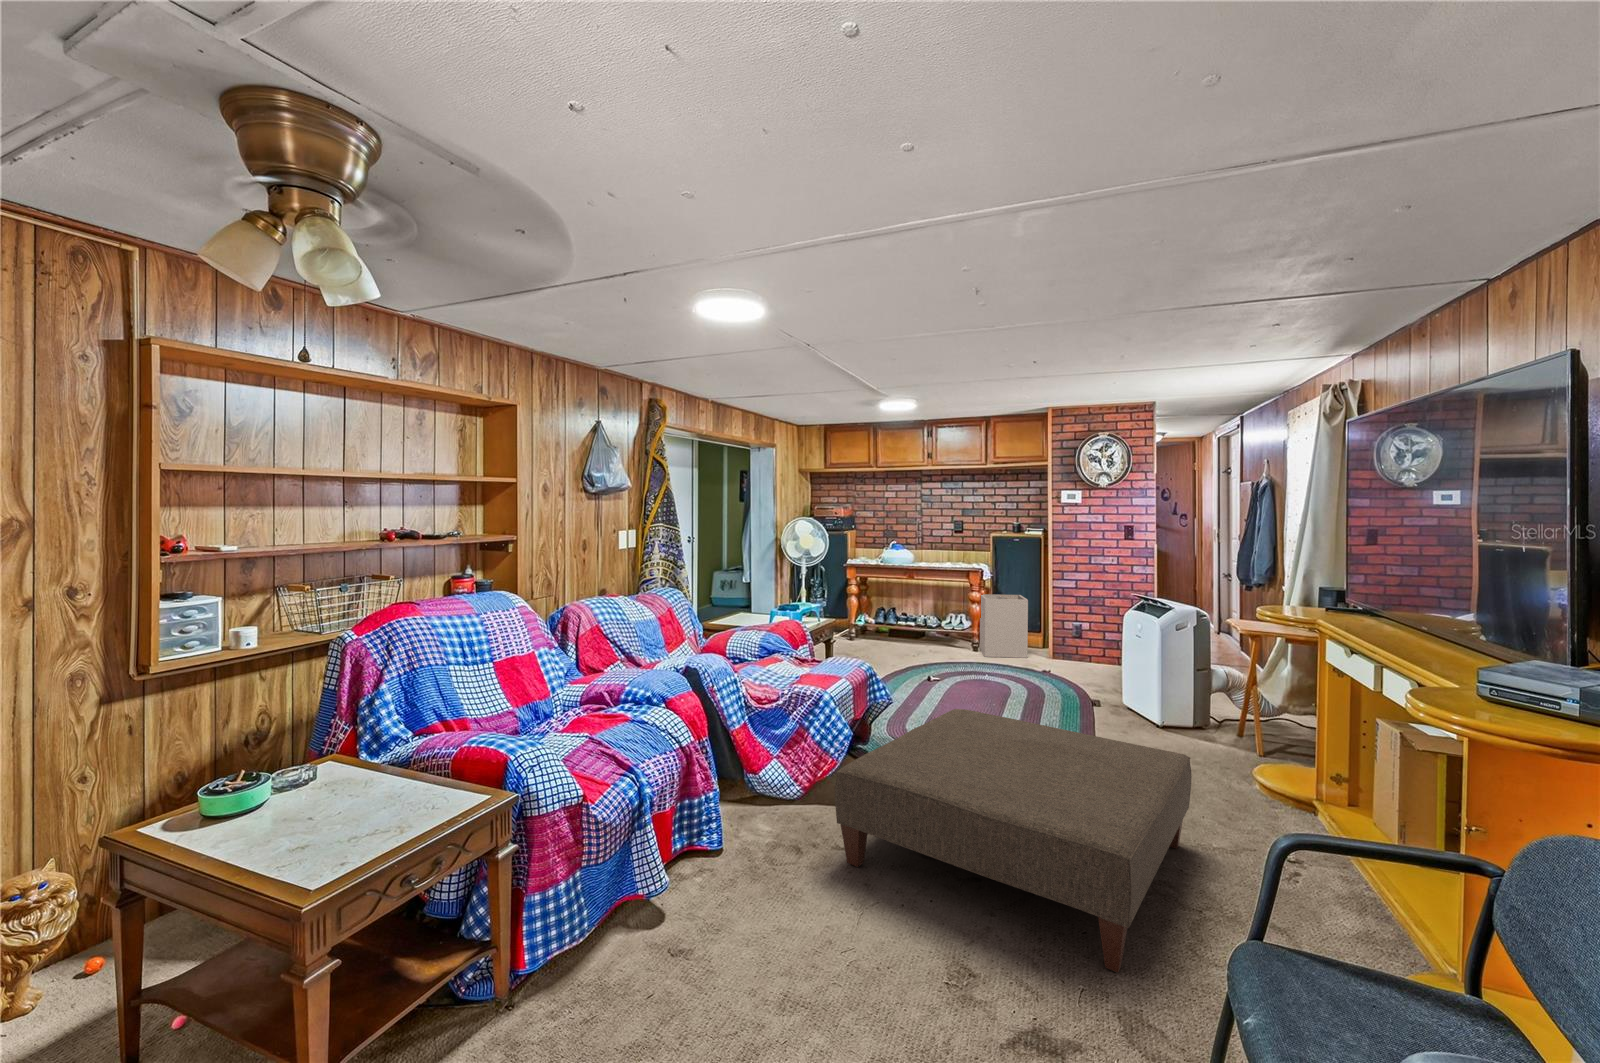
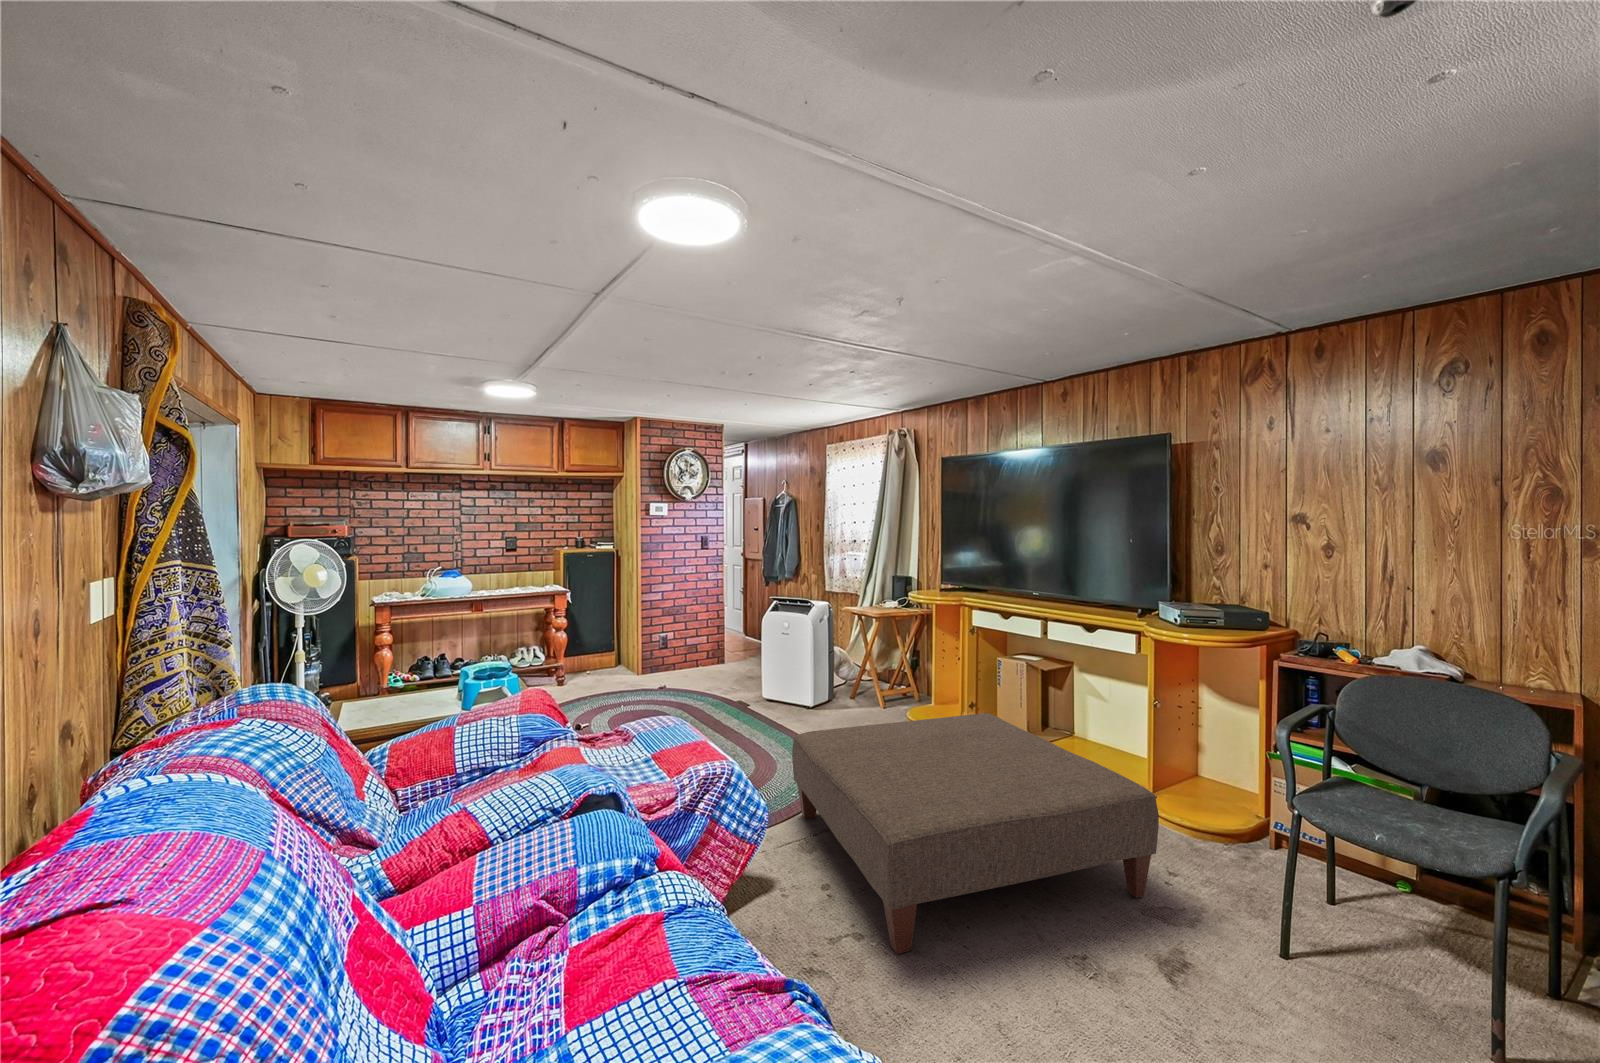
laundry hamper: present [980,594,1028,658] -> none [564,613,625,685]

